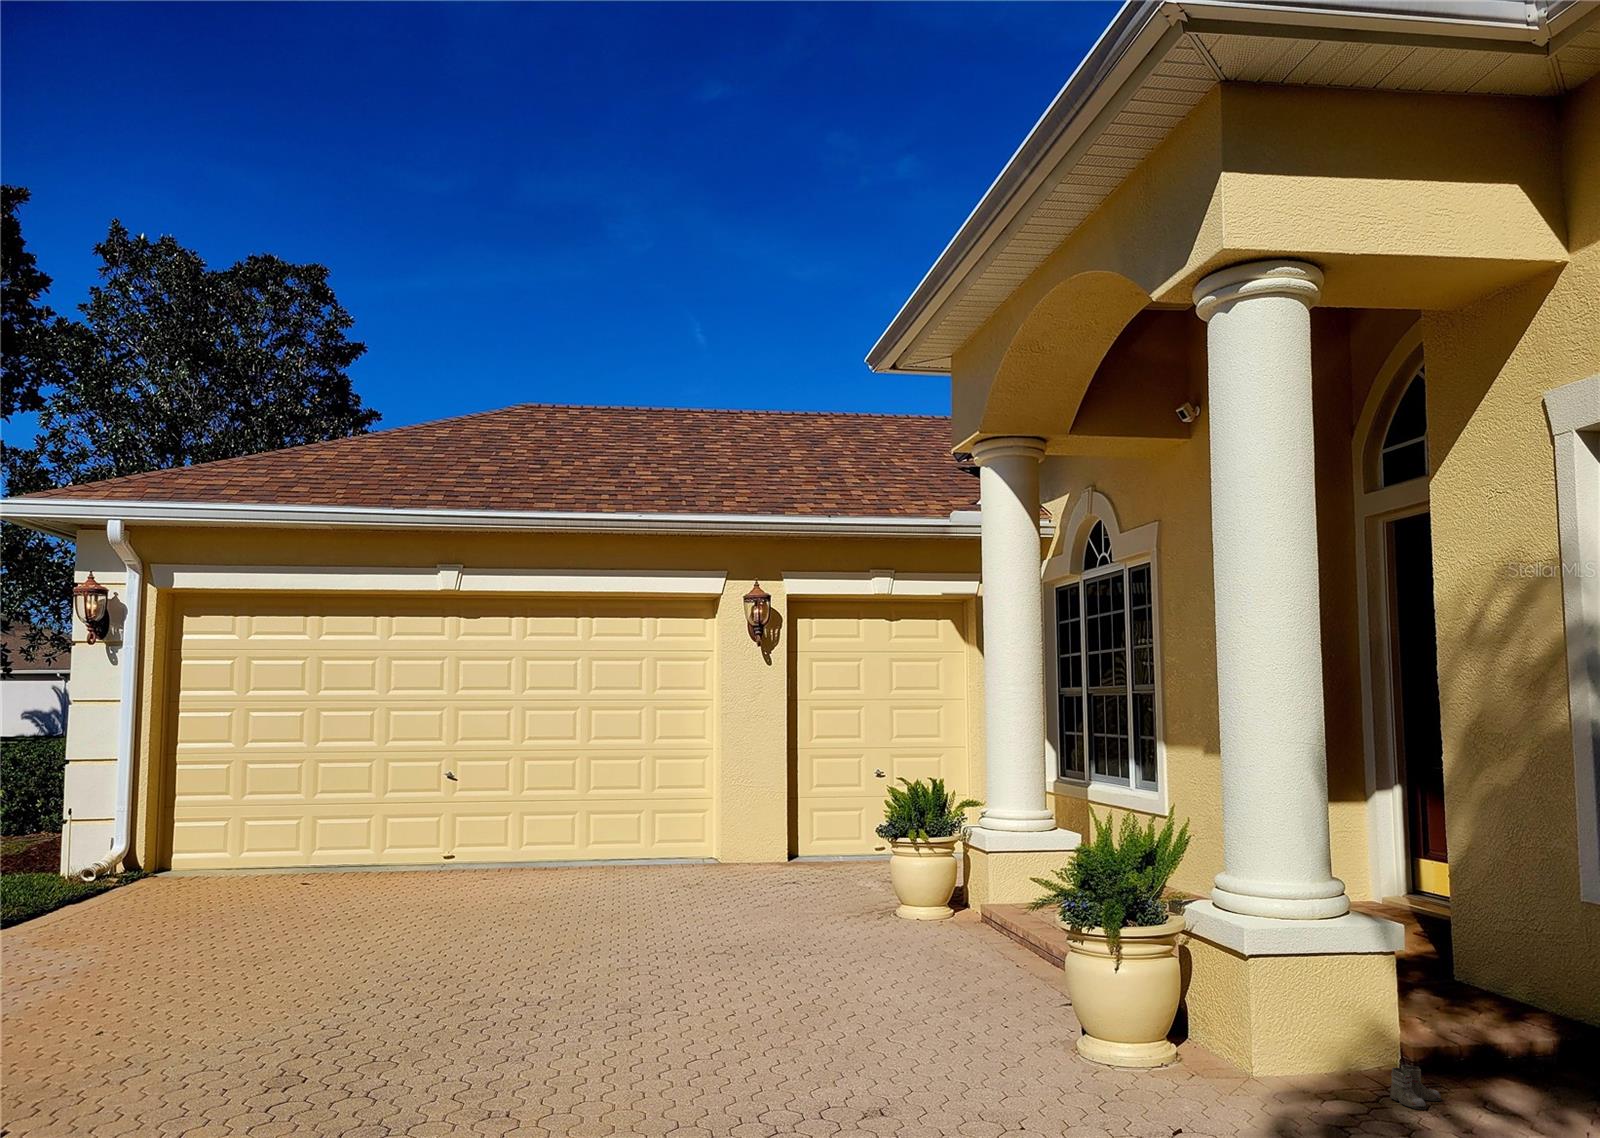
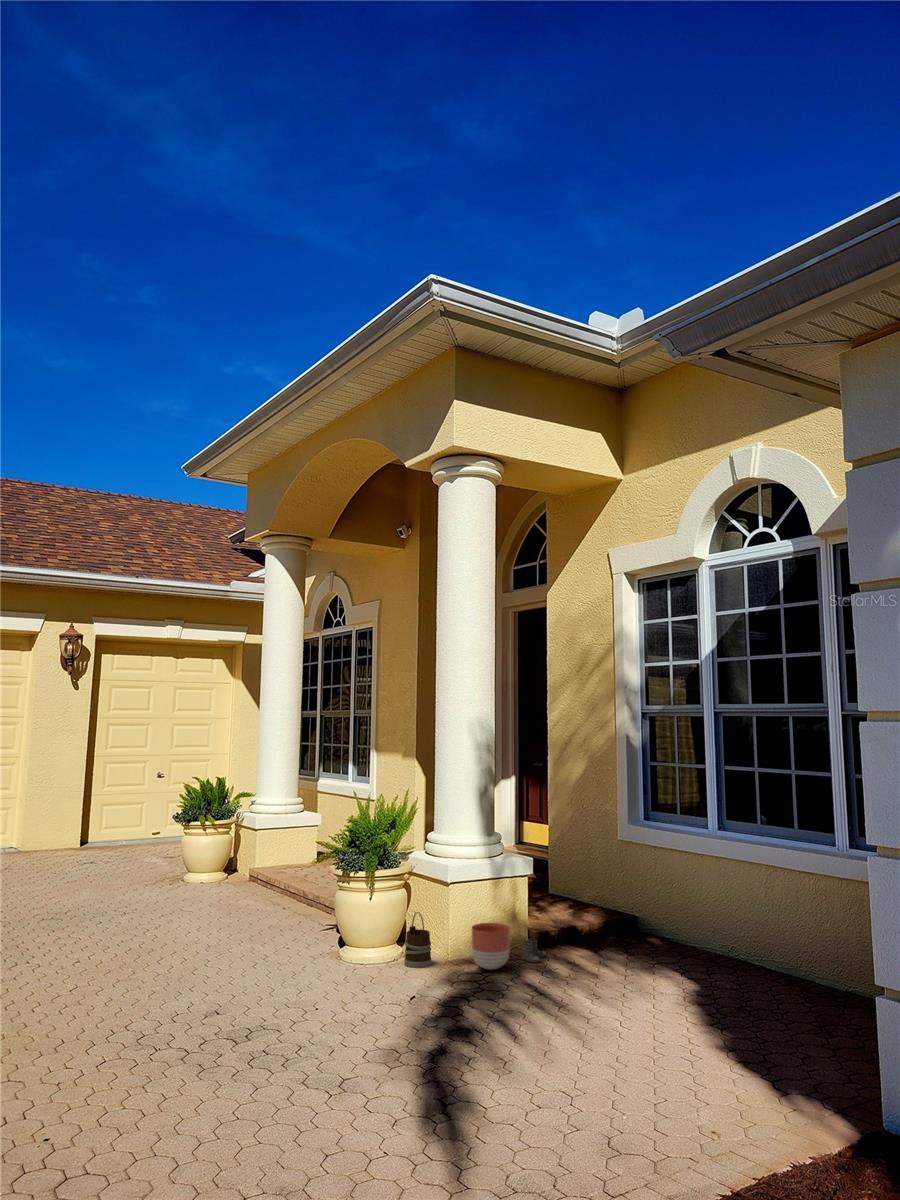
wooden bucket: none [1179,999,1227,1089] -> present [404,912,432,968]
planter: none [1292,1029,1364,1110] -> present [471,923,510,970]

